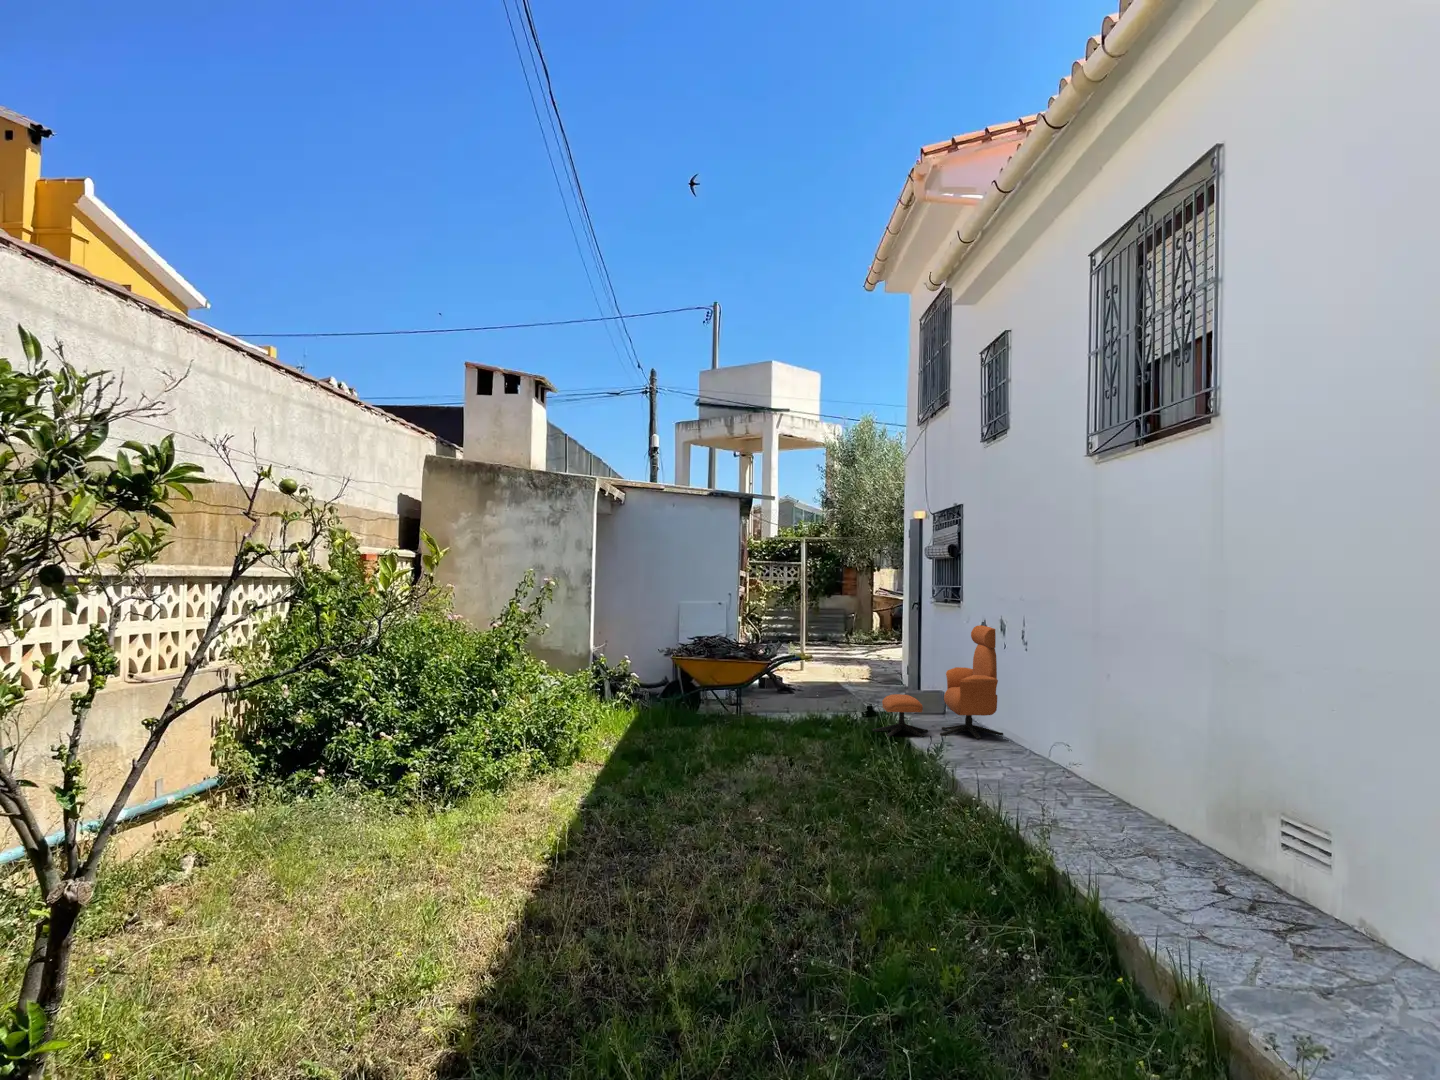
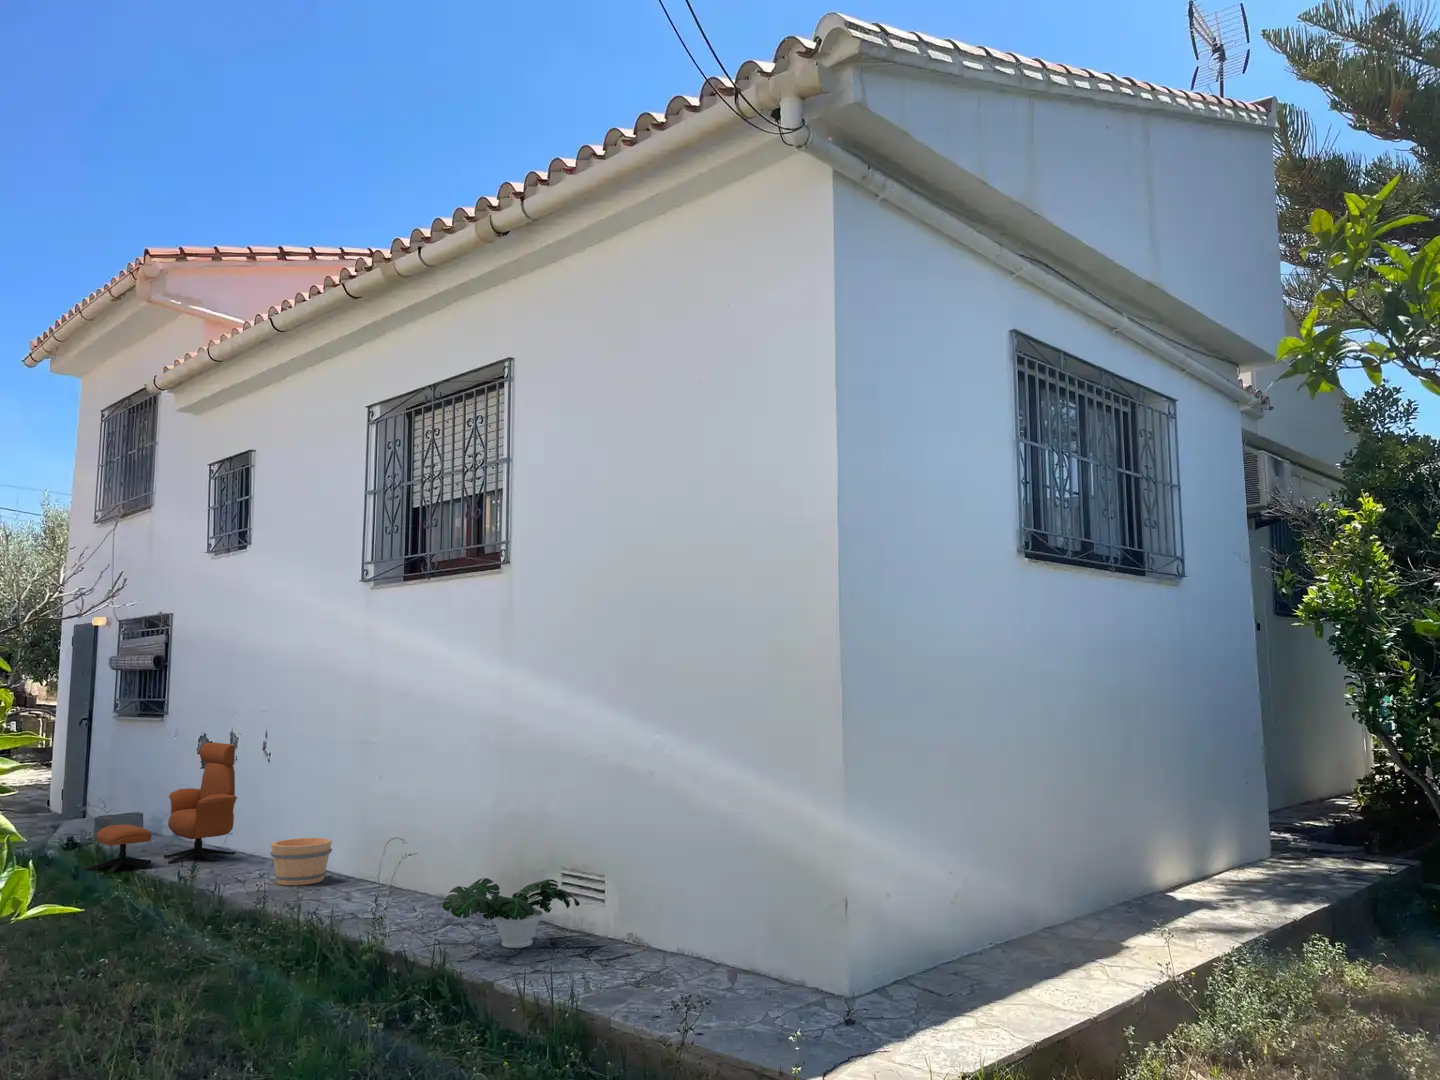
bucket: none [1004,727,1067,776] -> present [270,838,332,885]
potted plant: none [1104,804,1287,901] -> present [442,878,580,948]

